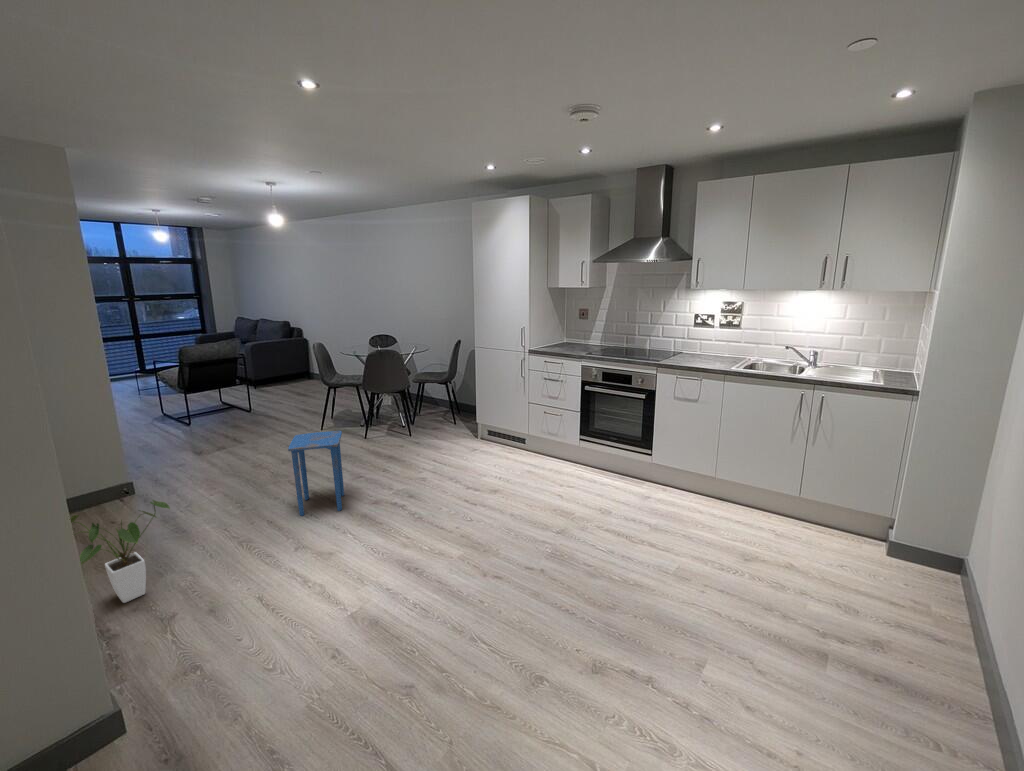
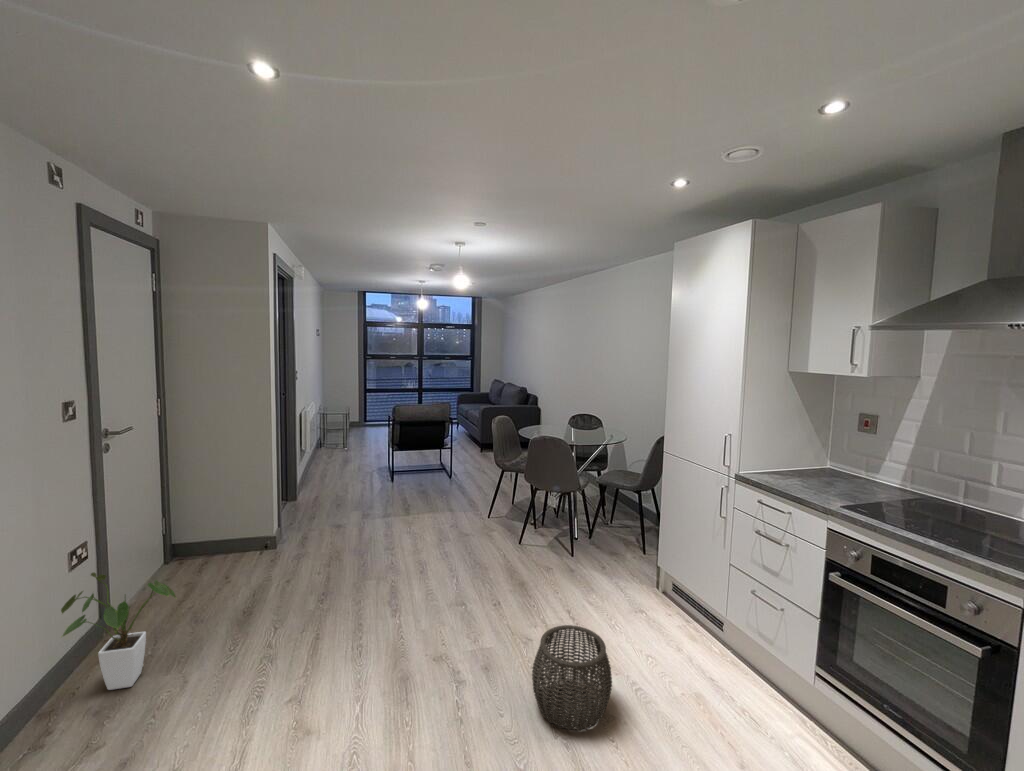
side table: present [288,431,344,516] -> none [345,529,426,650]
woven basket: none [451,450,498,503] -> present [532,625,612,731]

